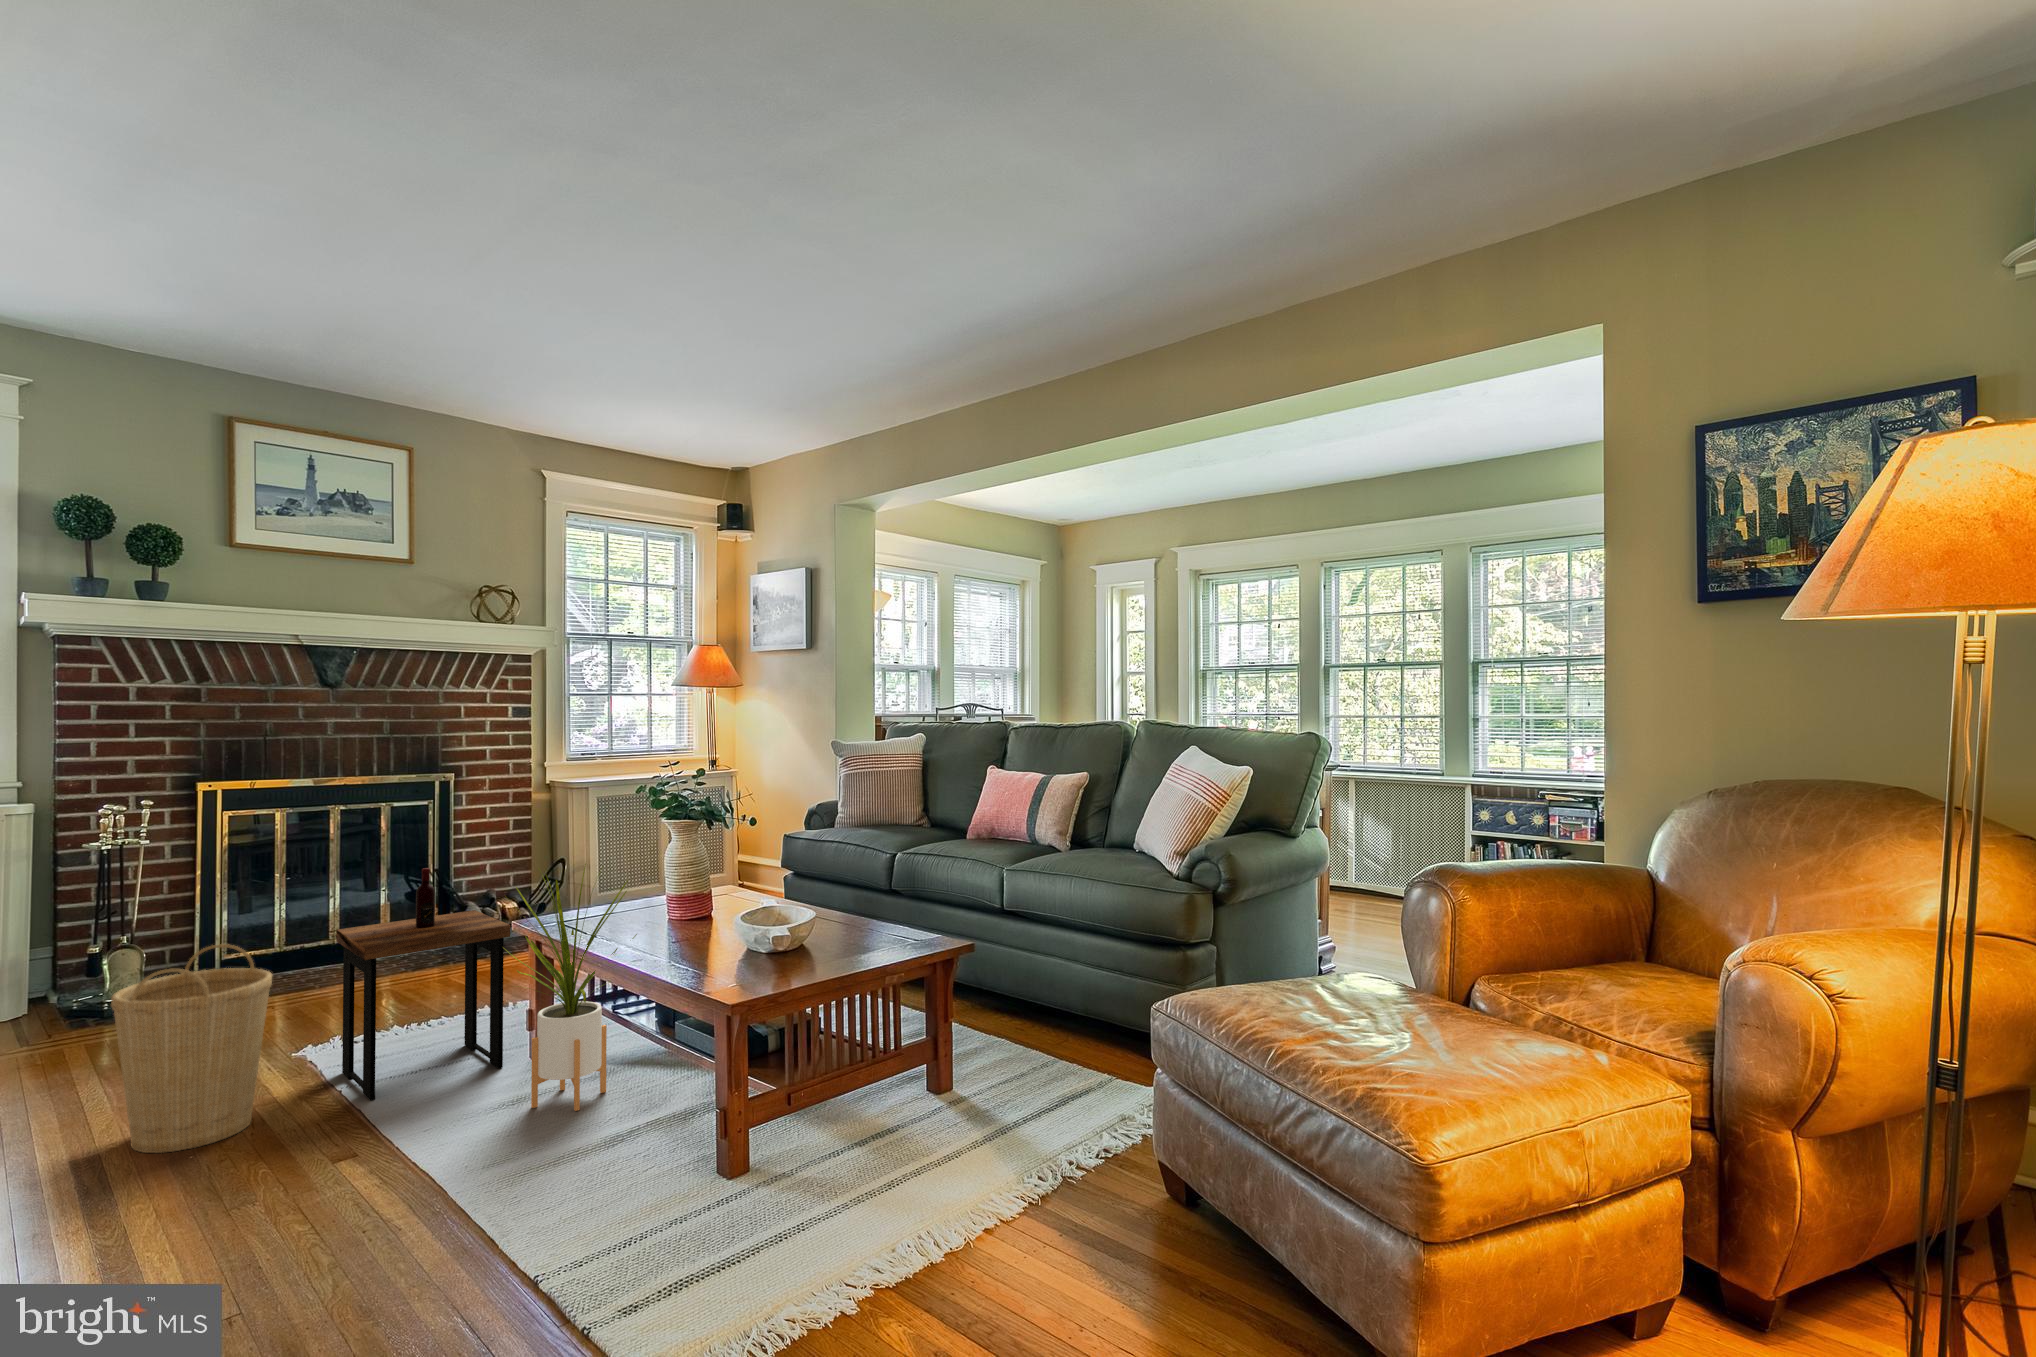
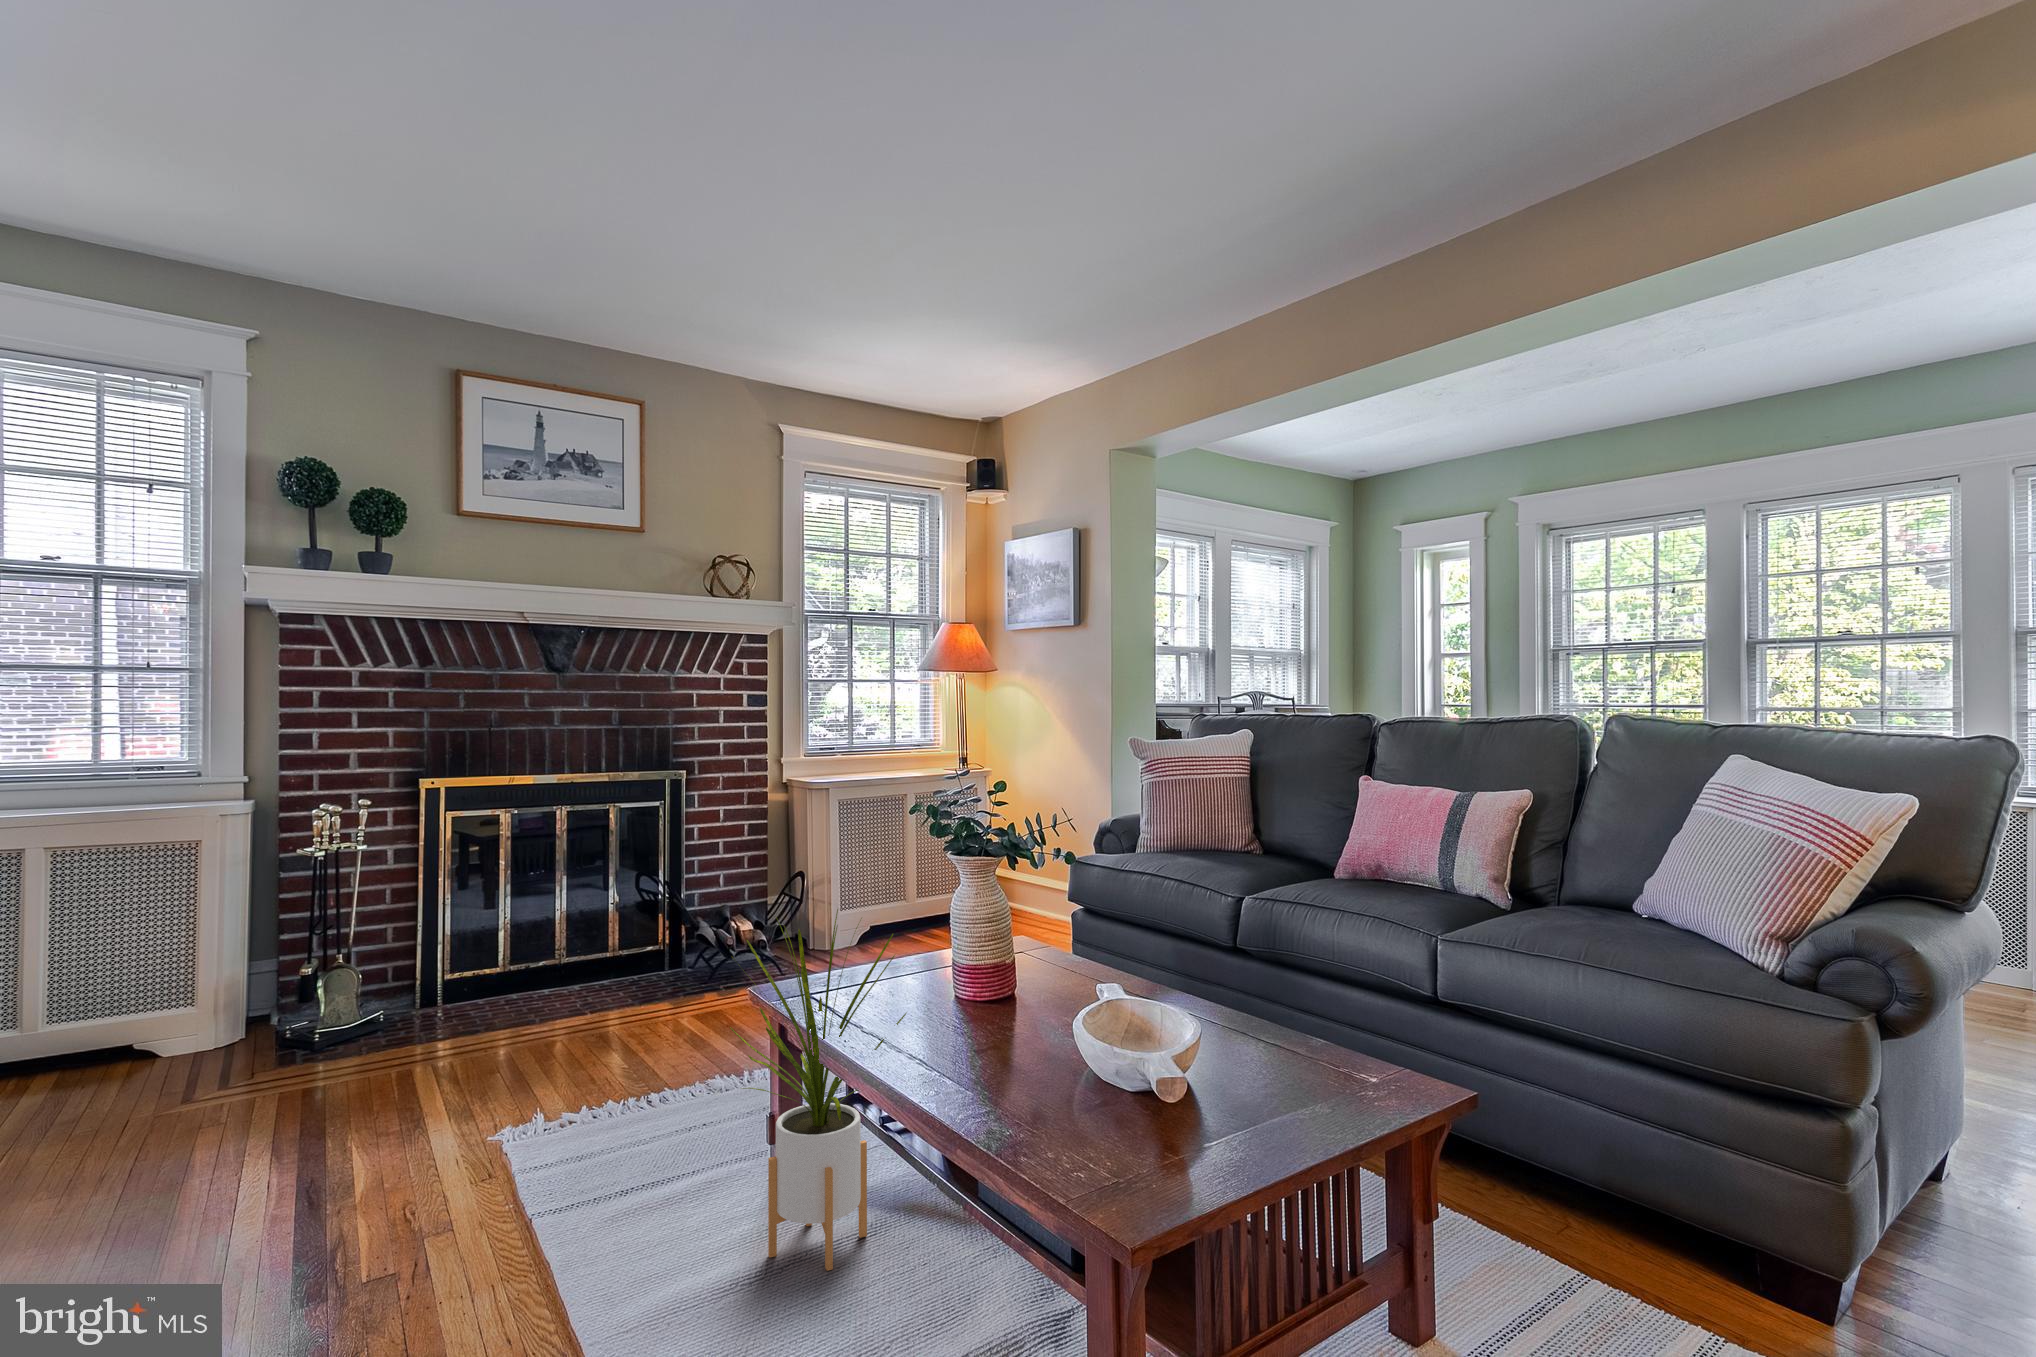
side table: present [336,868,510,1100] -> none [535,902,742,1217]
basket: present [111,944,272,1153] -> none [250,999,448,1288]

